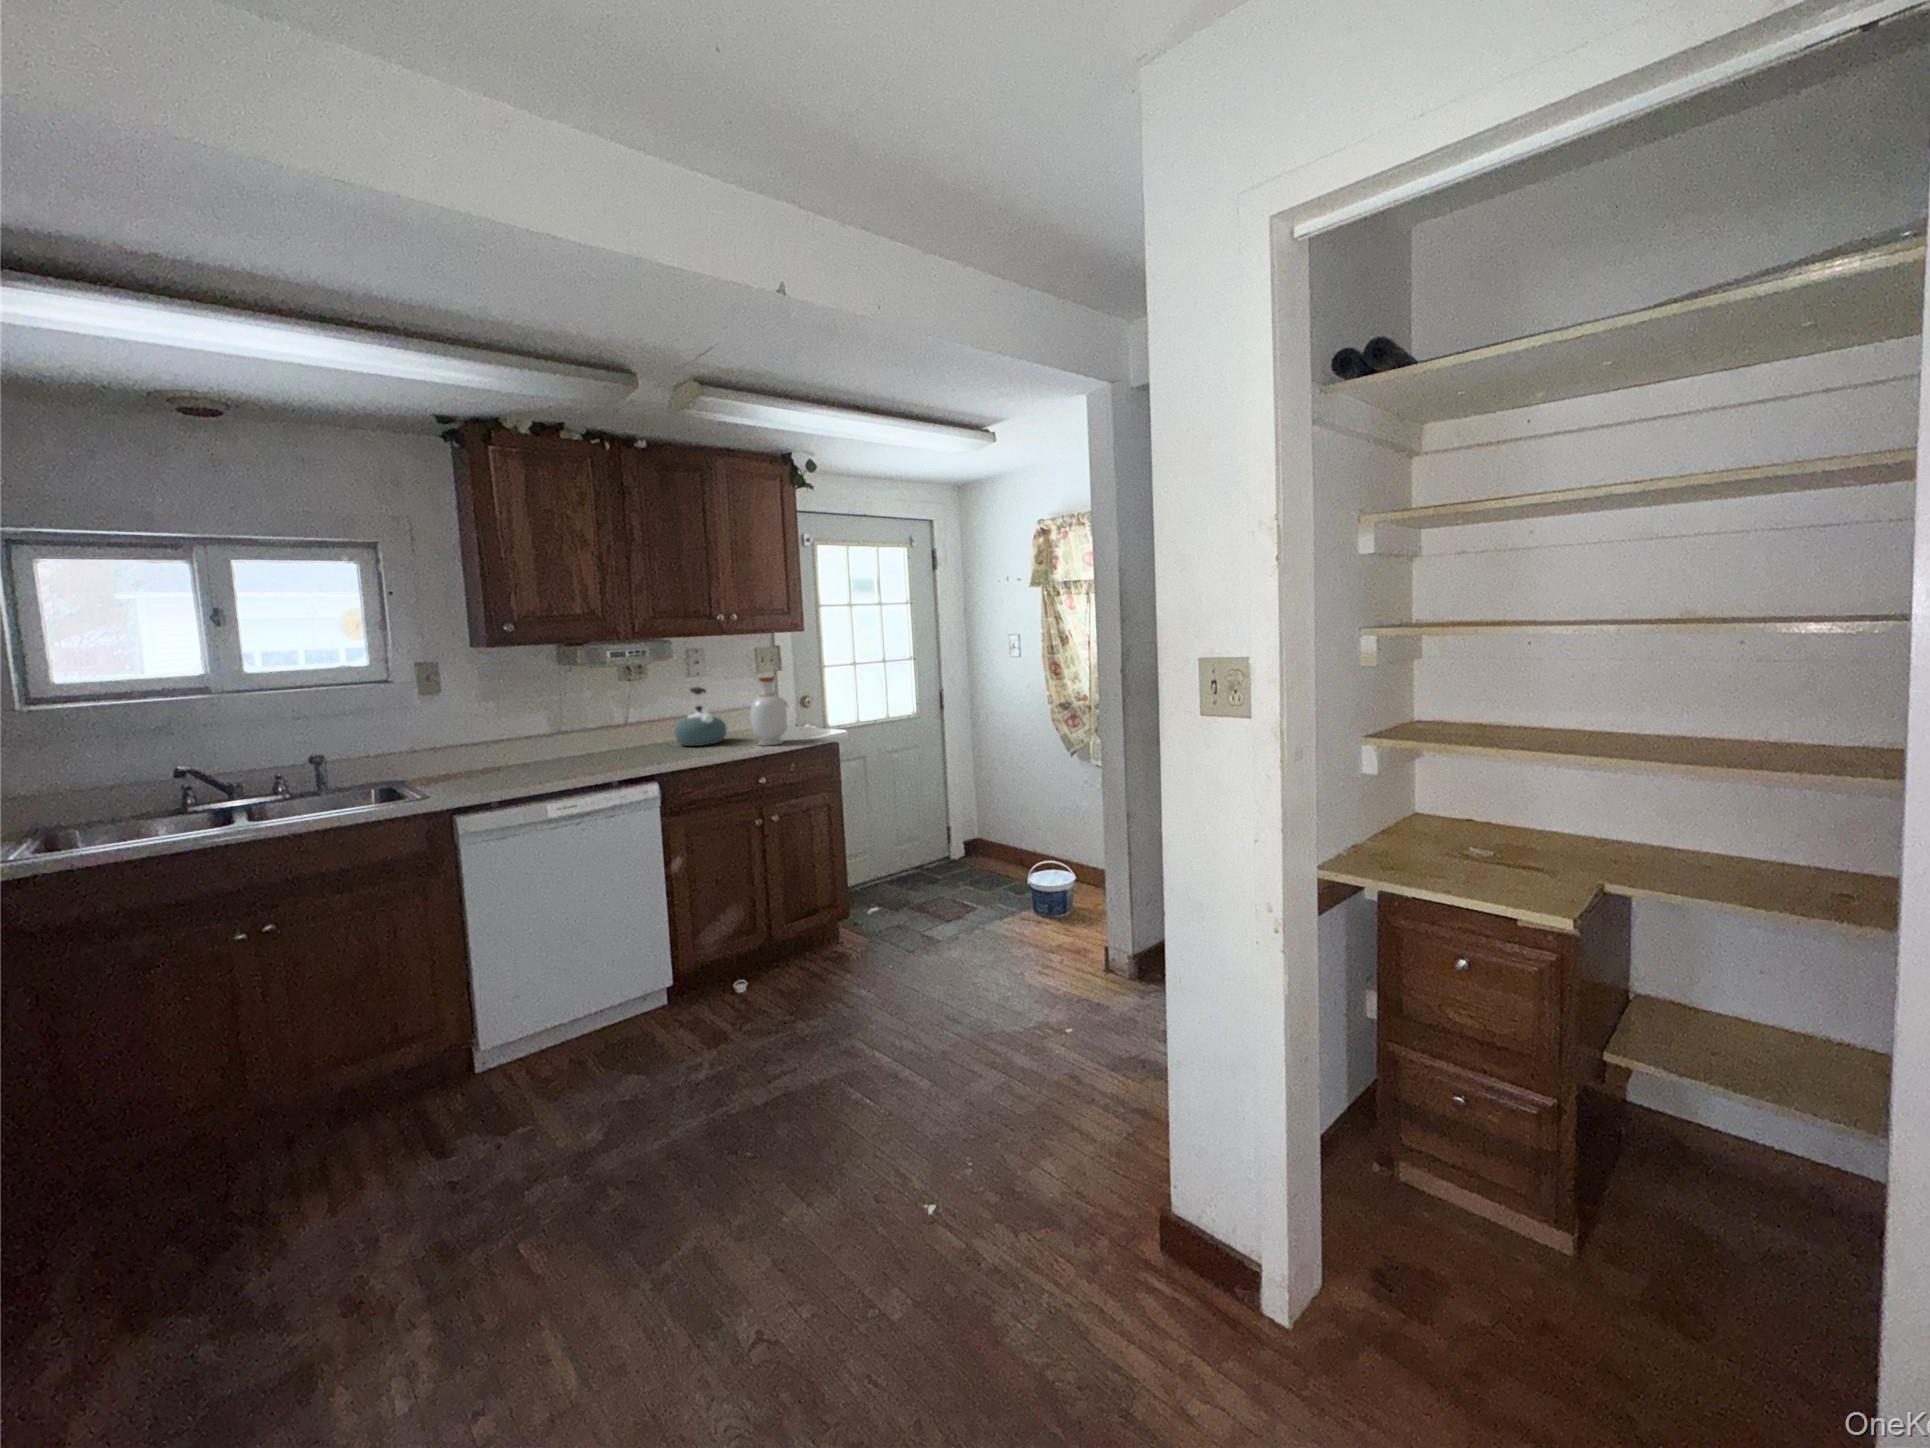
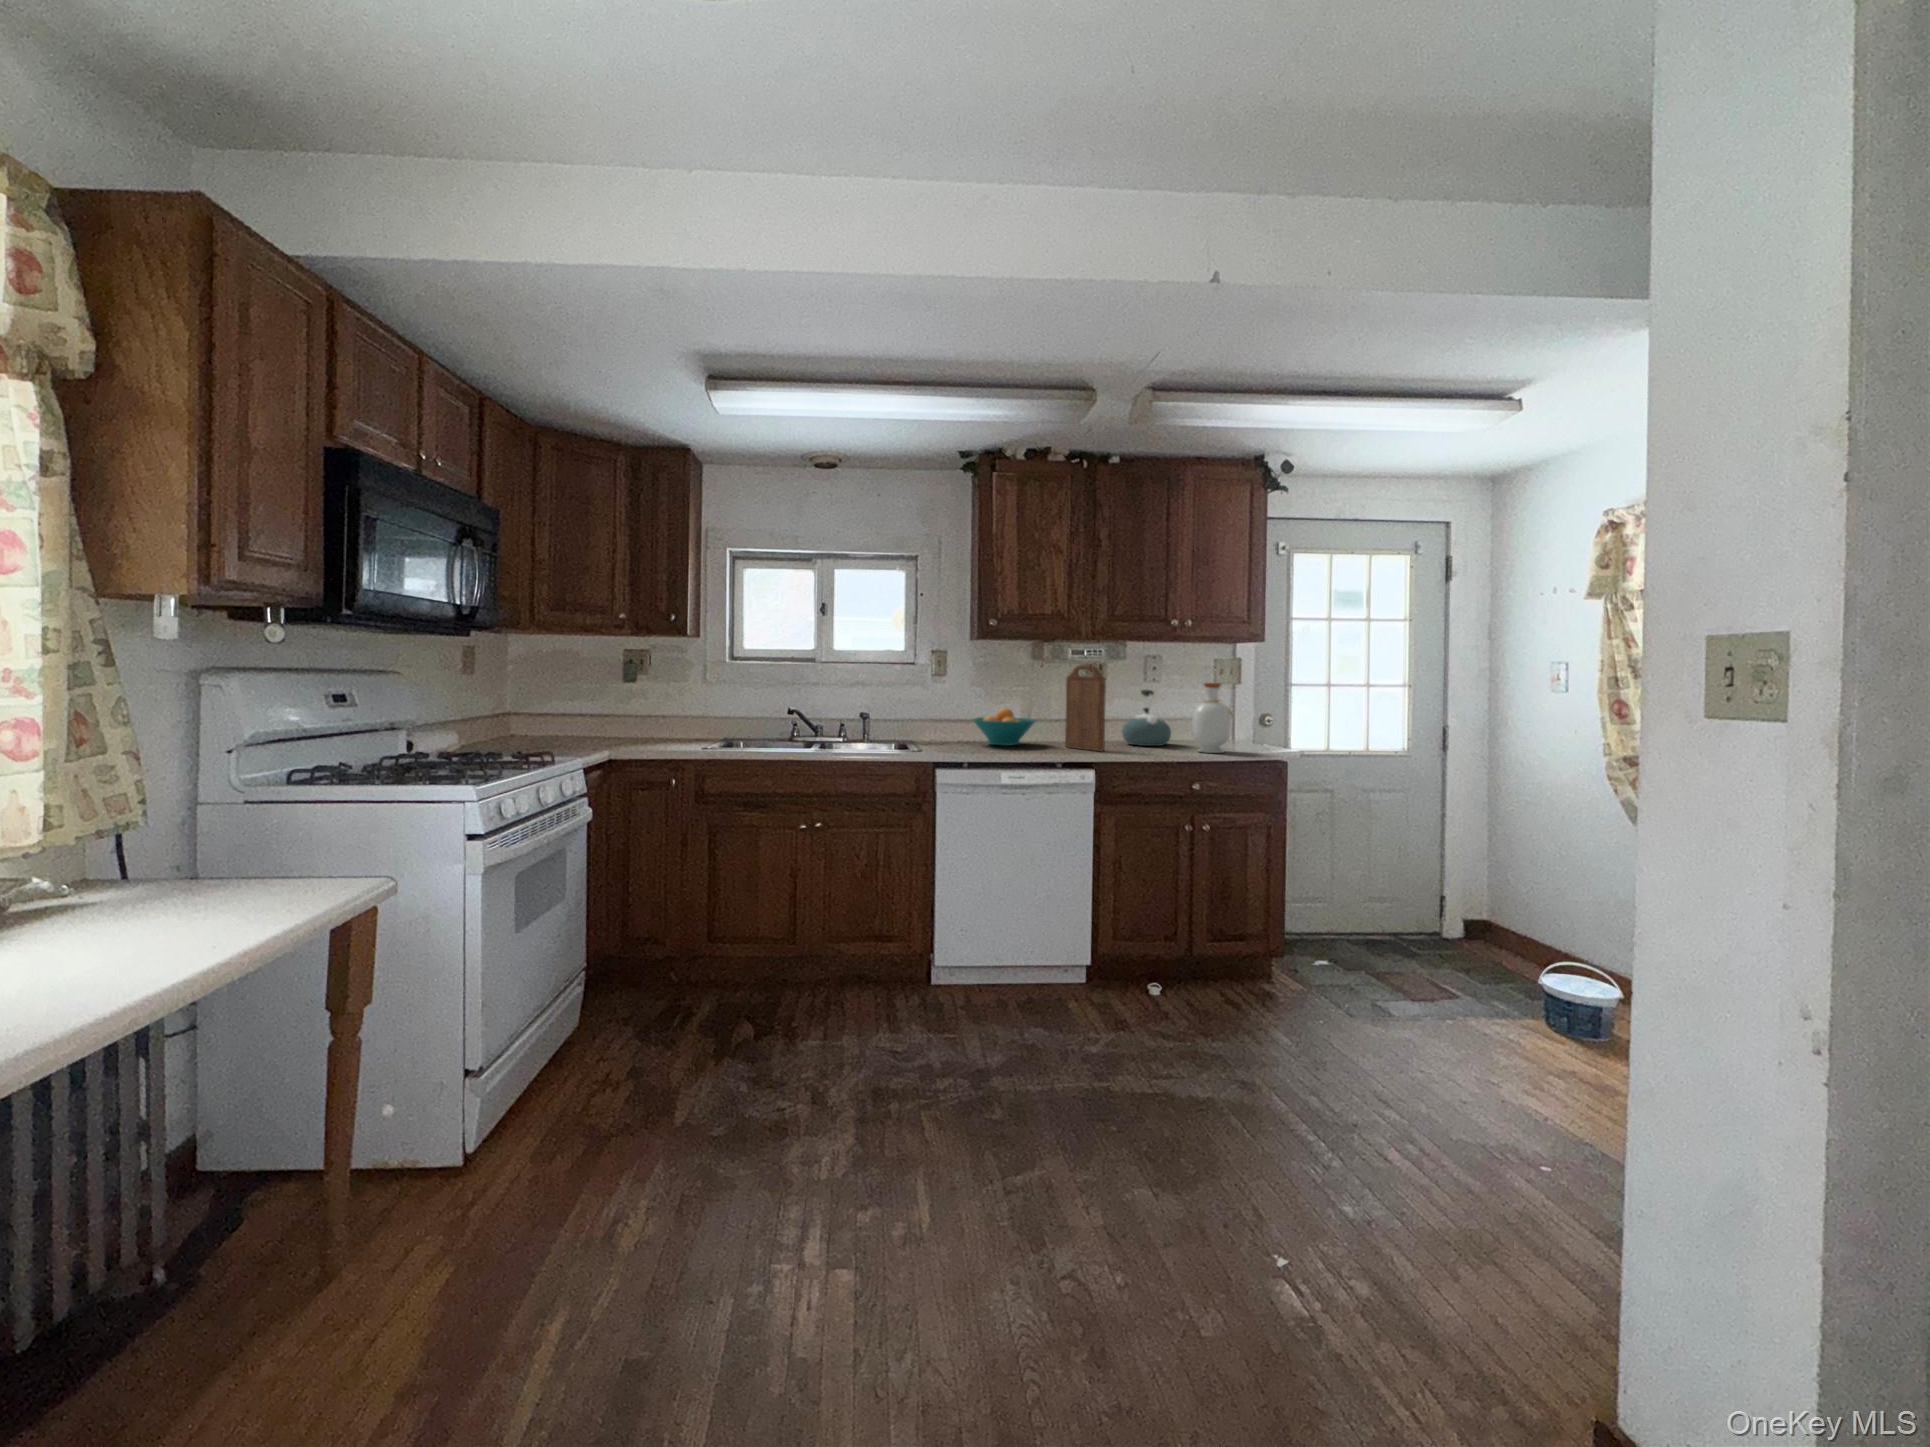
cutting board: none [608,670,663,761] -> present [1065,665,1106,751]
fruit bowl: none [488,726,575,771] -> present [973,708,1035,746]

